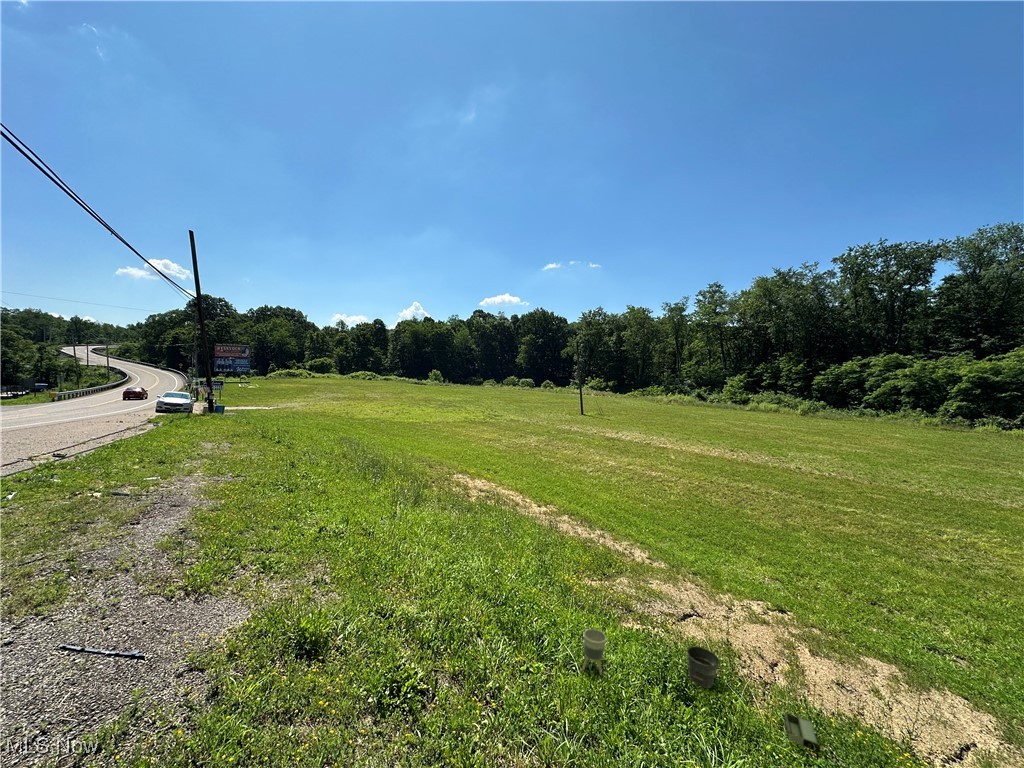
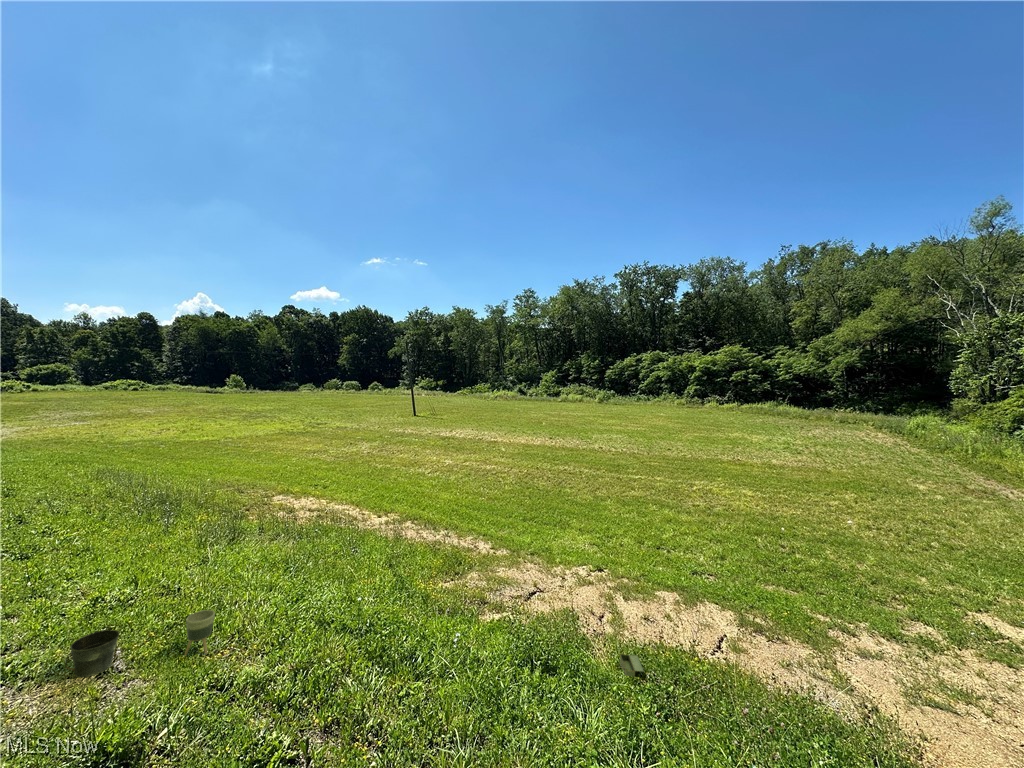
planter: present [582,629,607,675] -> present [184,610,215,655]
bucket: present [685,647,721,688] -> present [65,630,120,677]

